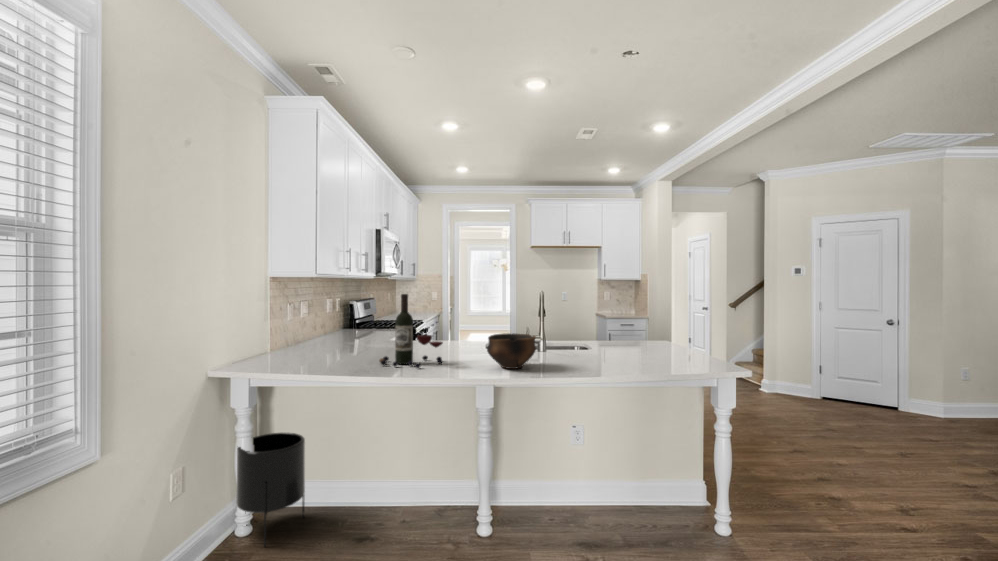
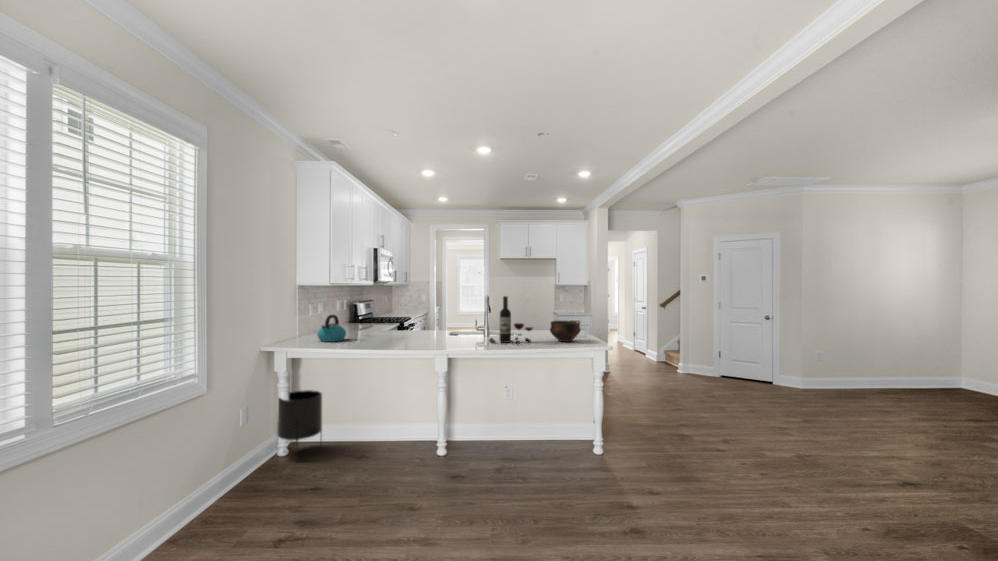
wine bottle: present [379,294,443,368] -> present [489,296,533,344]
kettle: none [297,320,340,361] -> present [317,315,346,342]
bowl: present [487,333,536,369] -> present [550,321,580,342]

